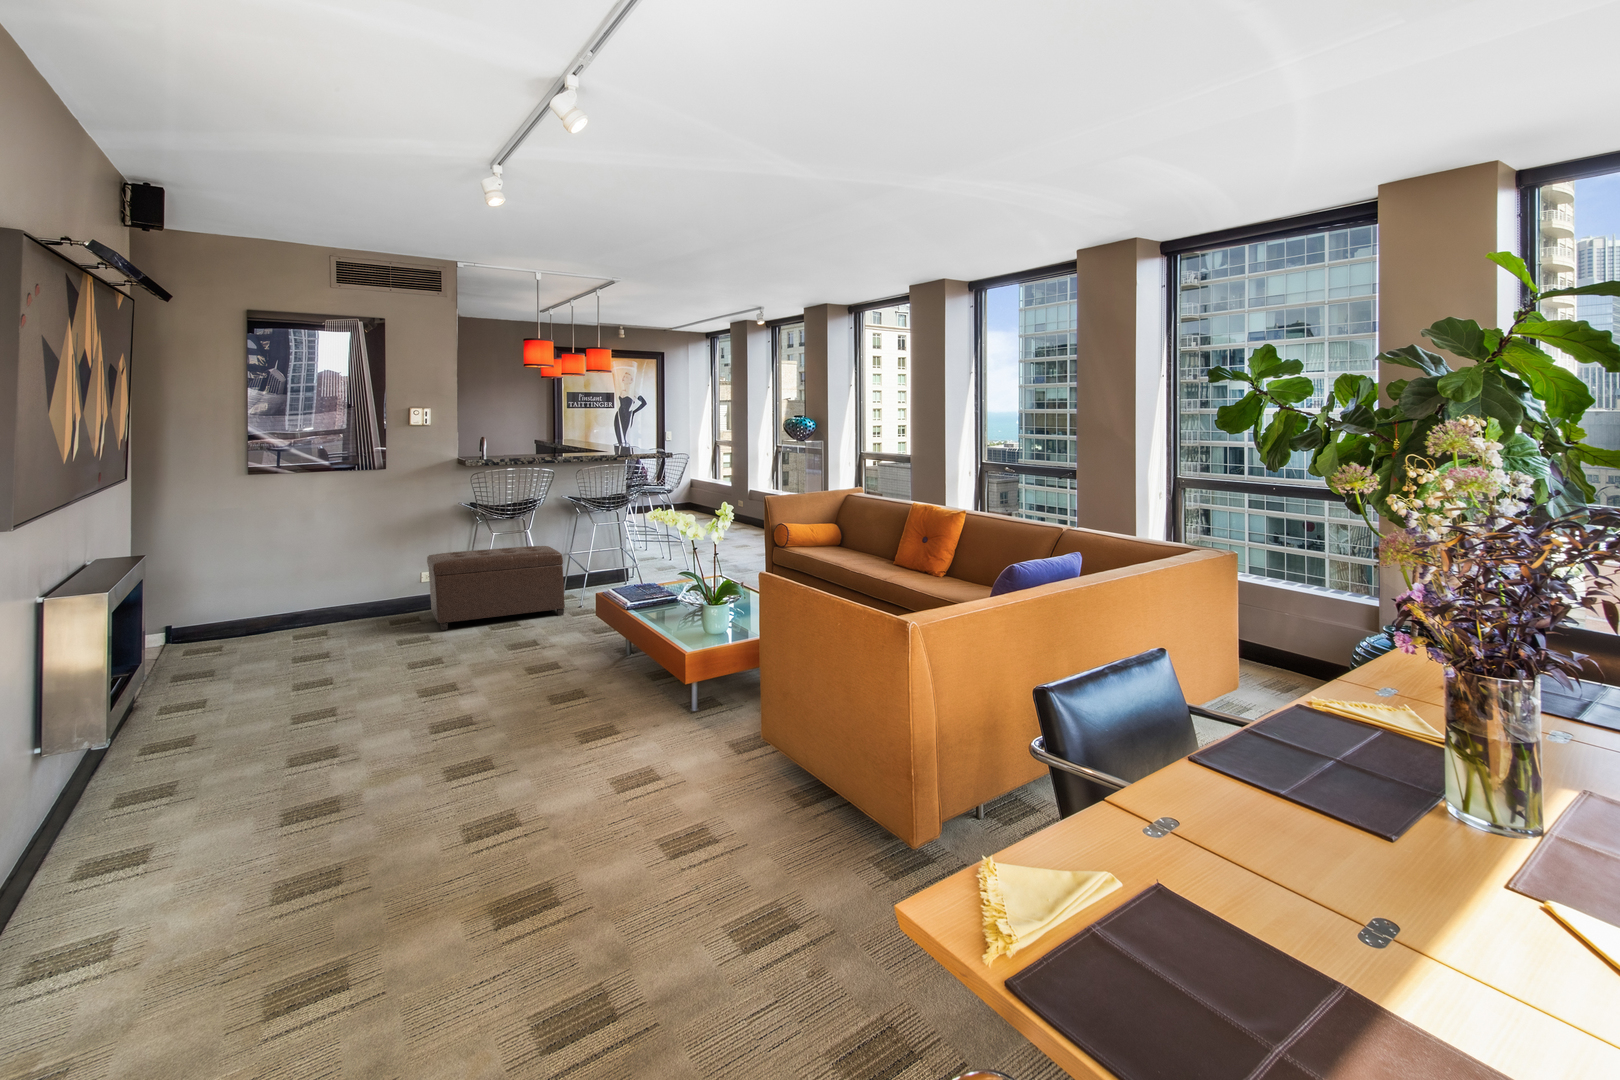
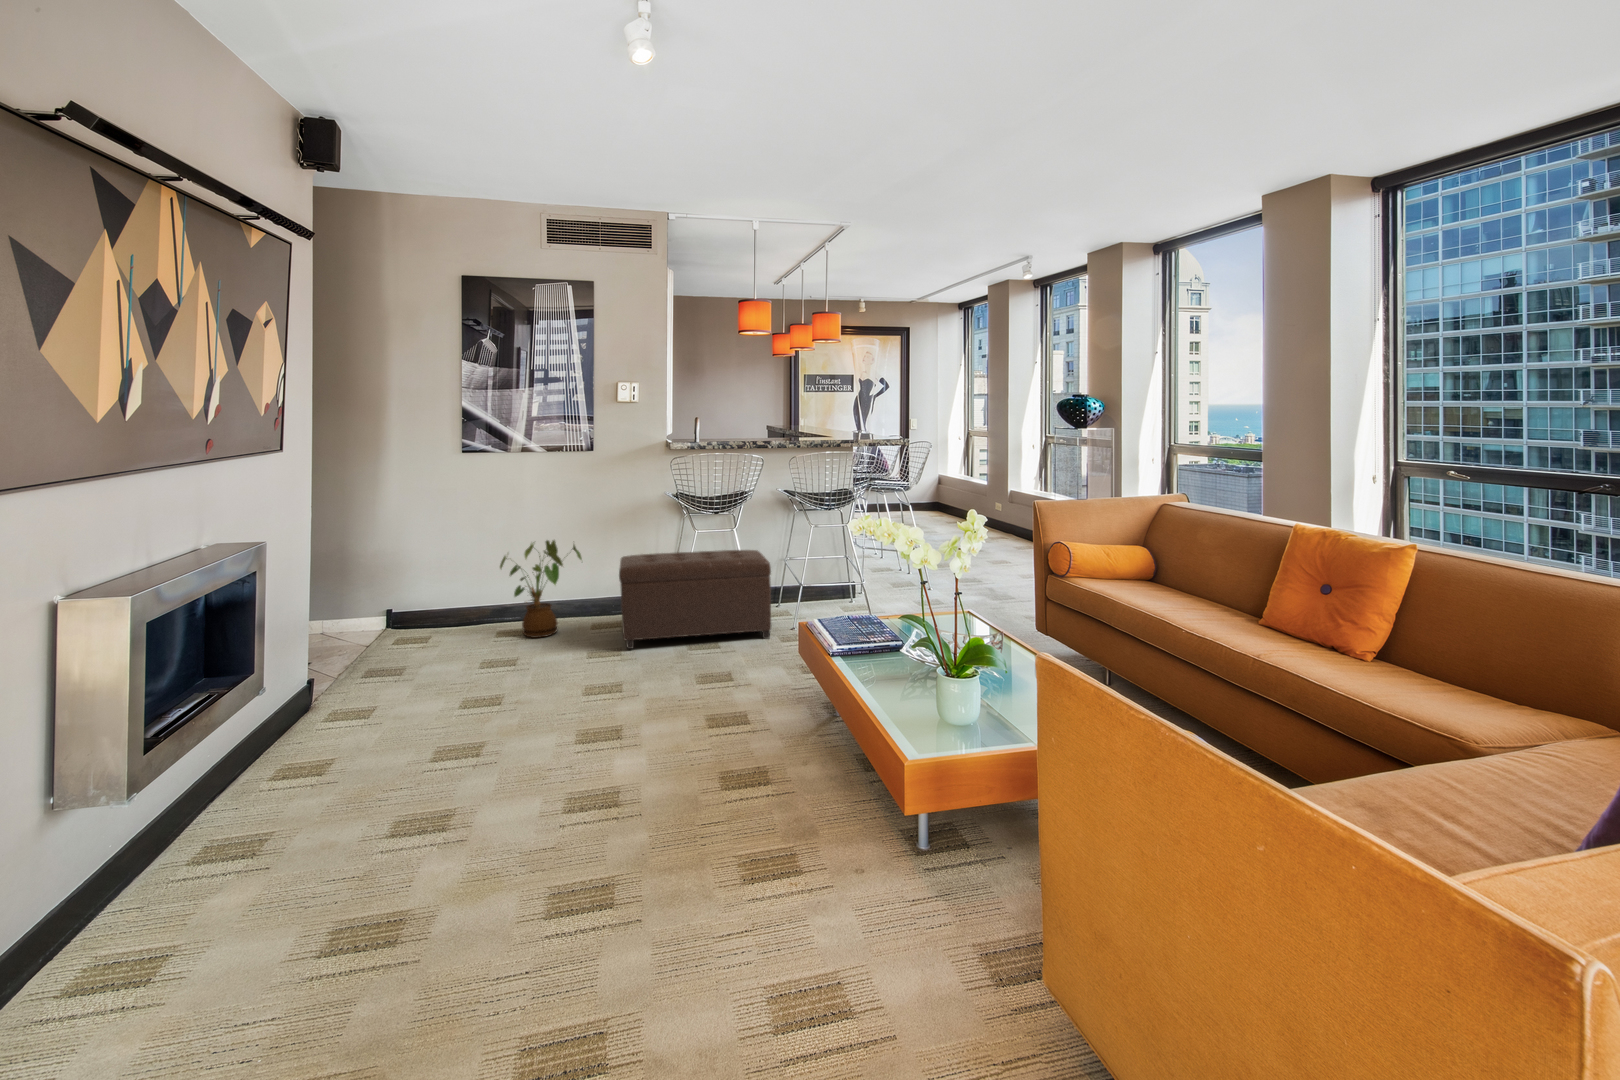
house plant: none [312,544,389,629] -> present [500,540,582,638]

